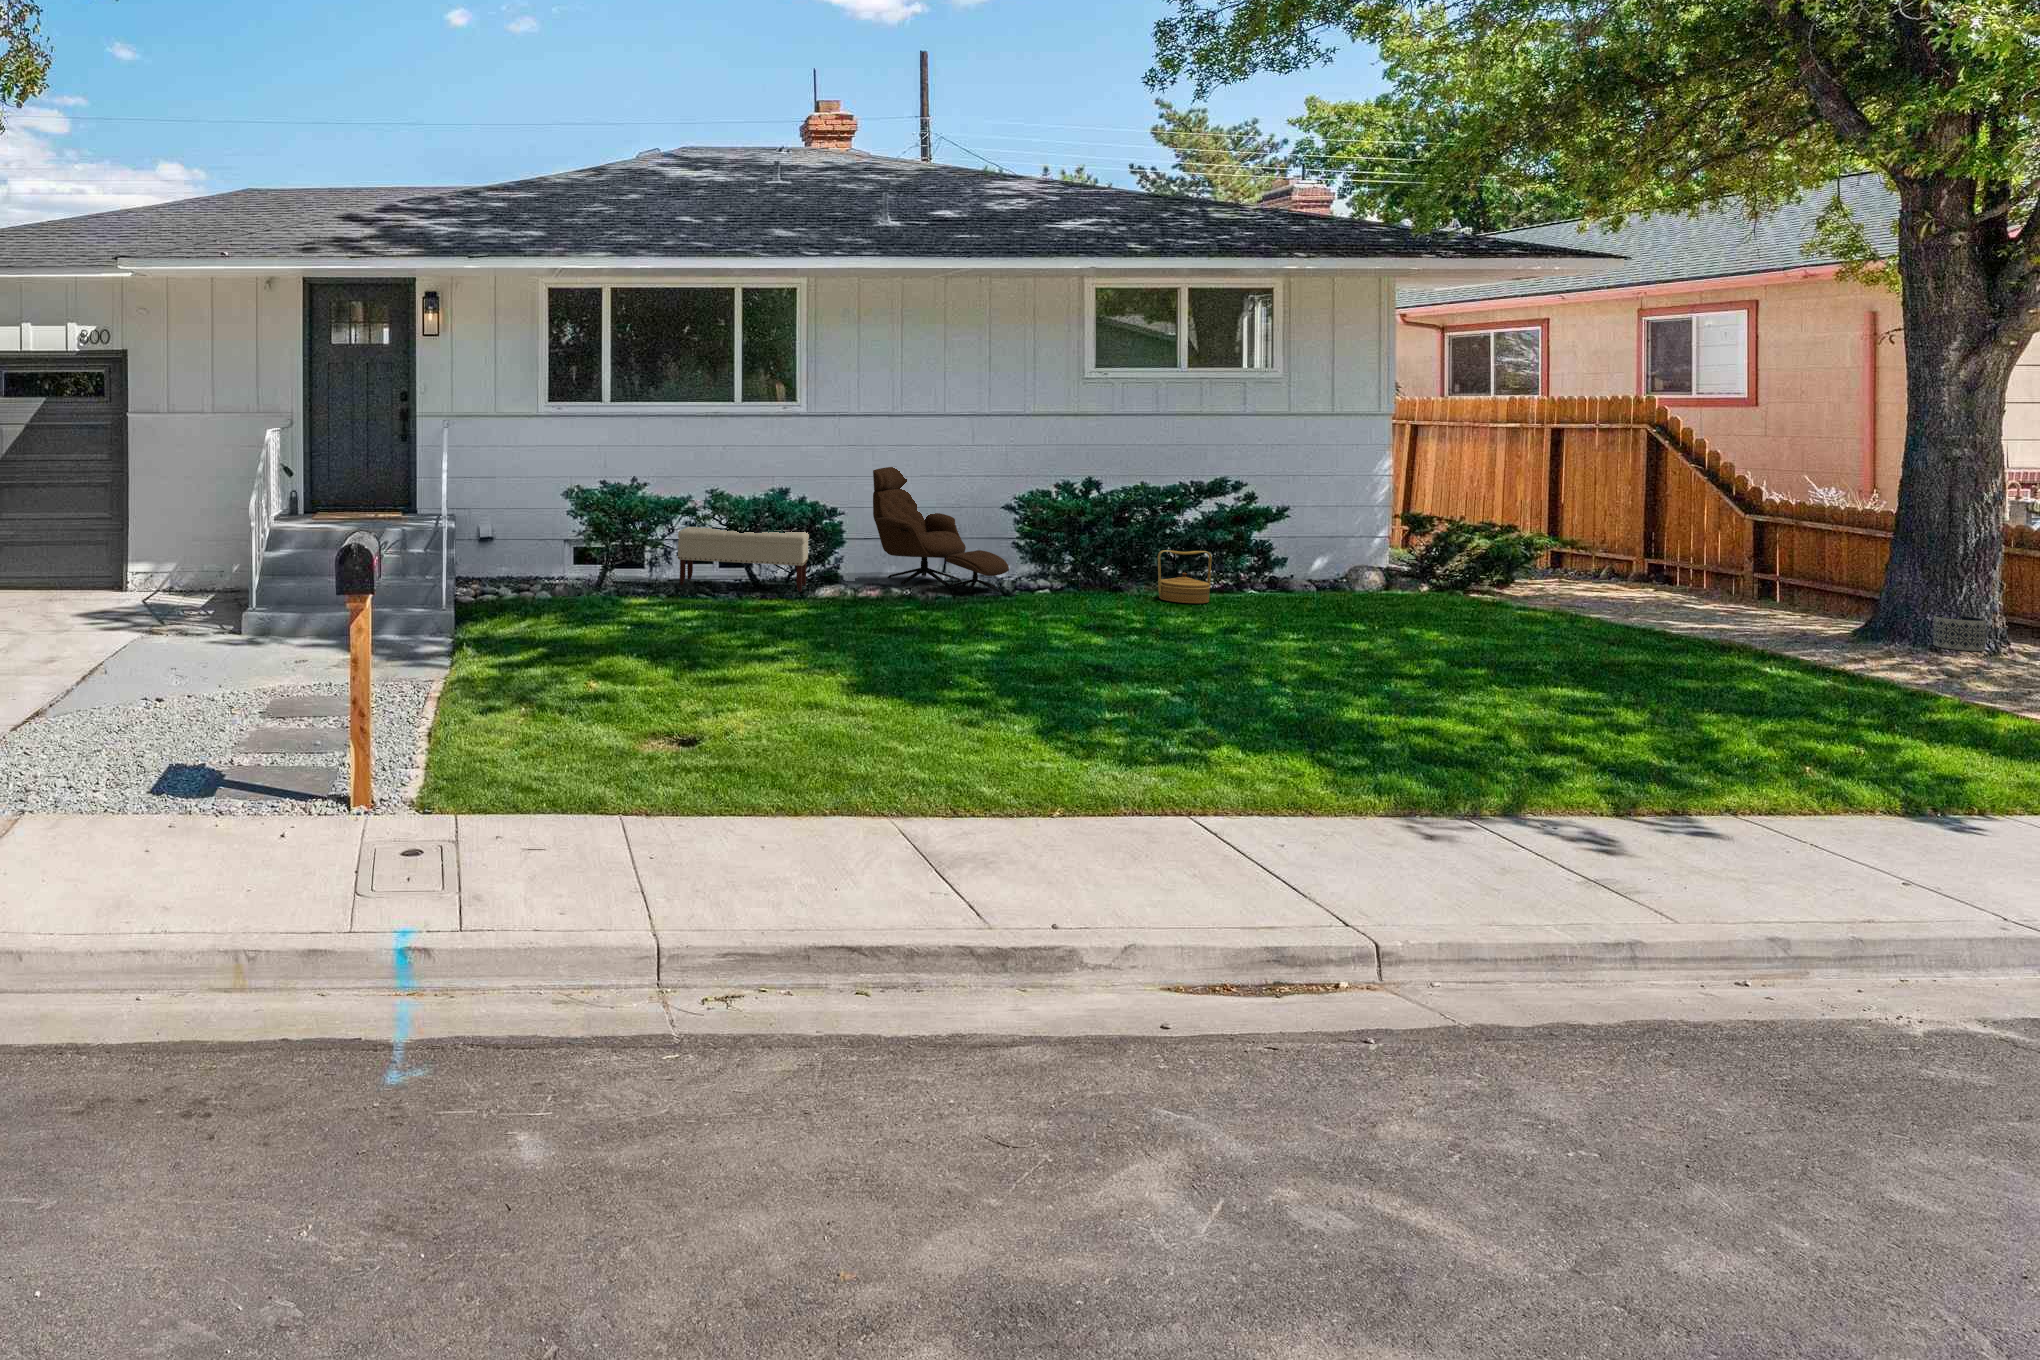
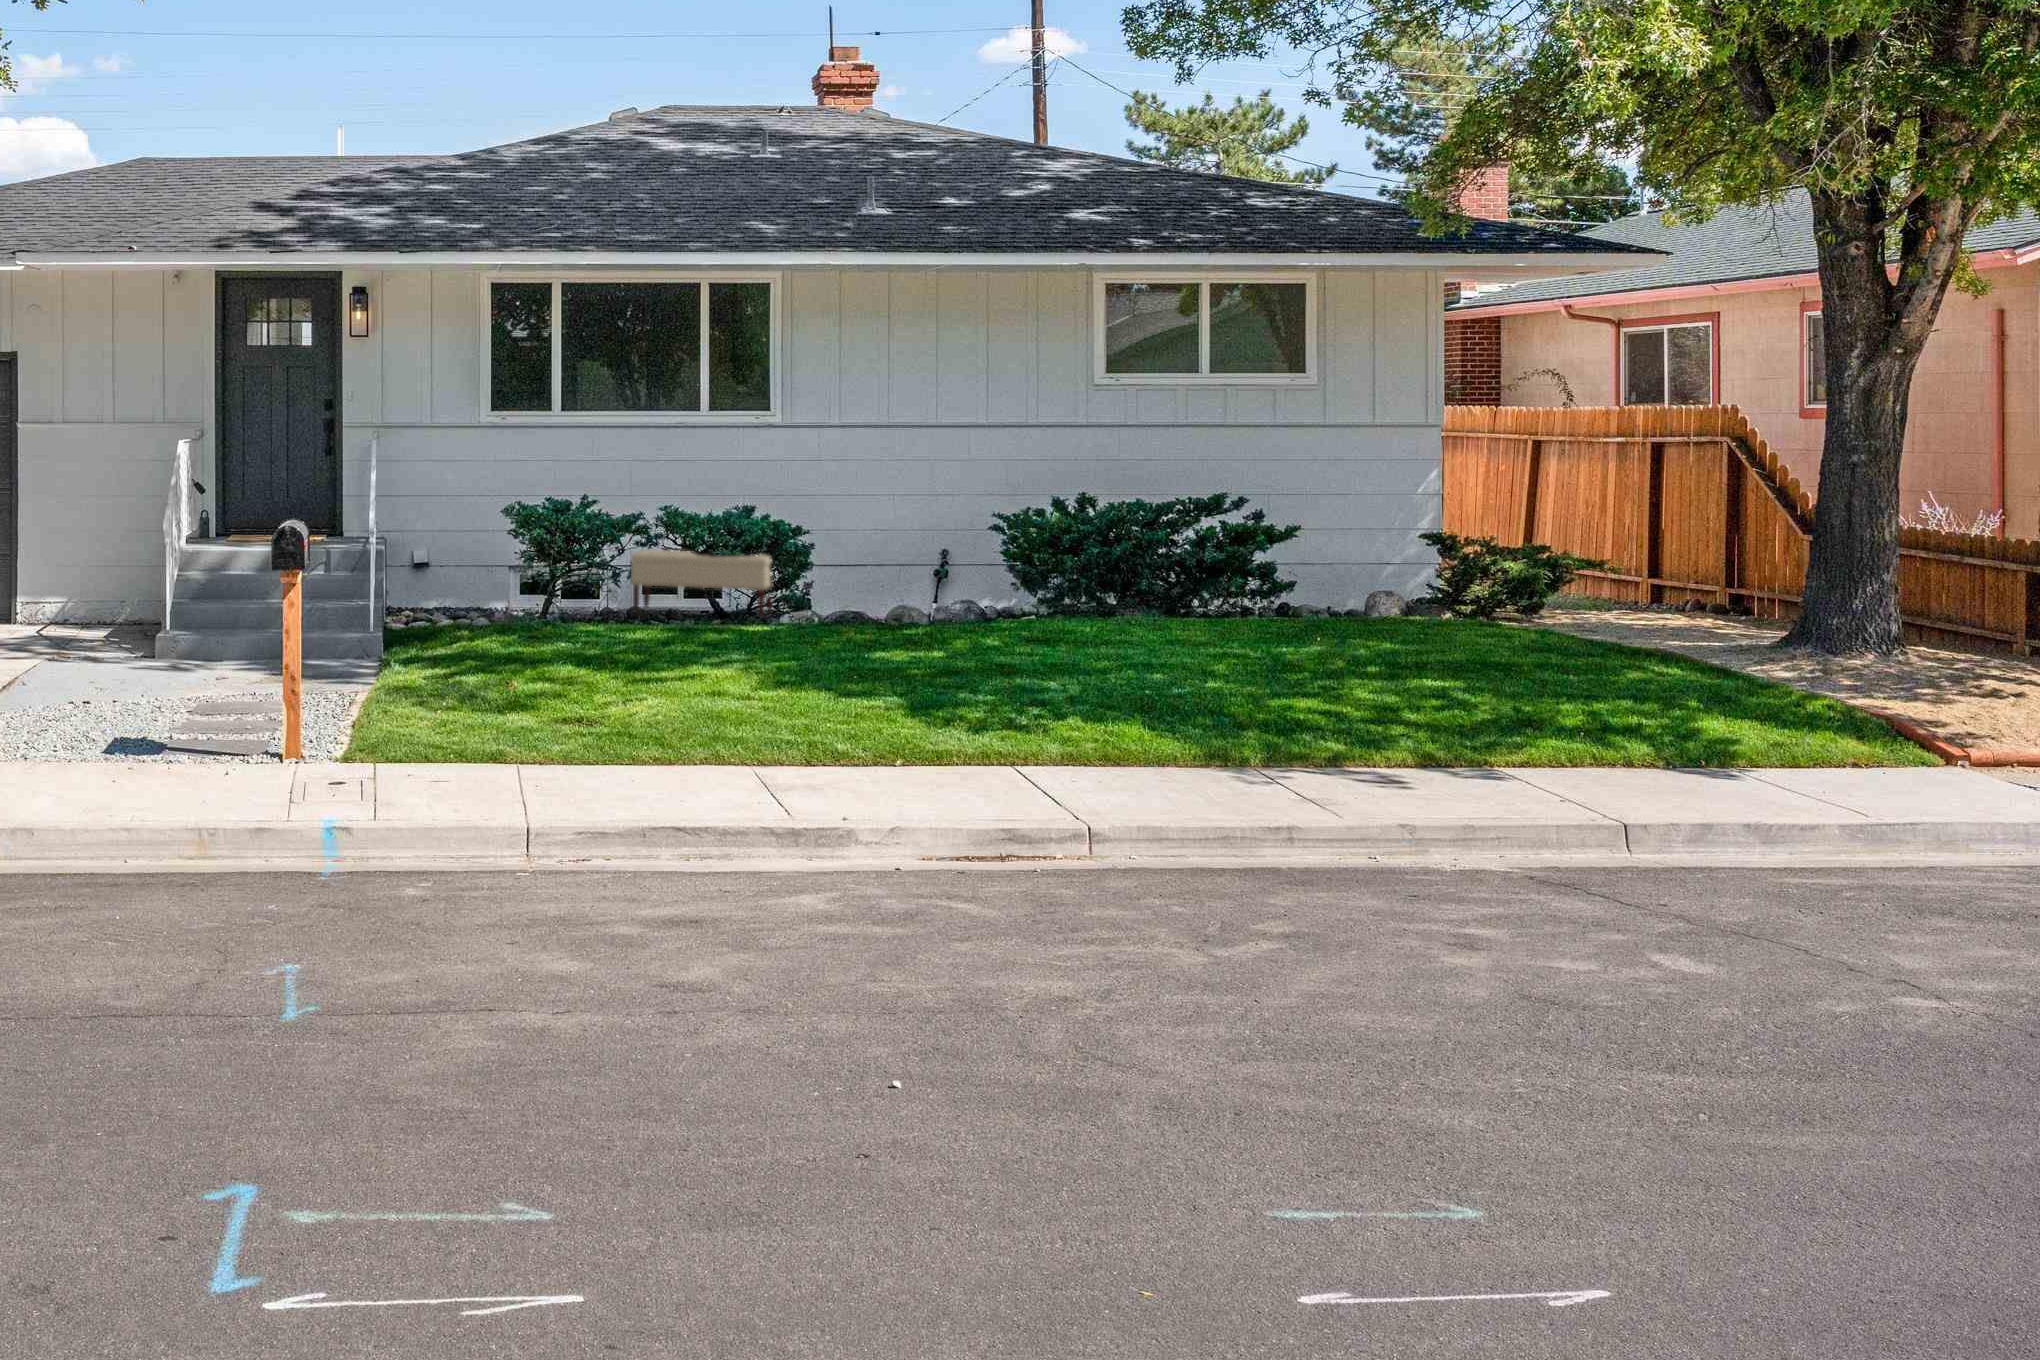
lounge chair: present [873,467,1009,592] -> none [849,483,992,618]
woven basket: present [1158,550,1212,603] -> none [1146,571,1203,628]
planter: present [1933,615,1986,651] -> none [1897,628,1941,664]

